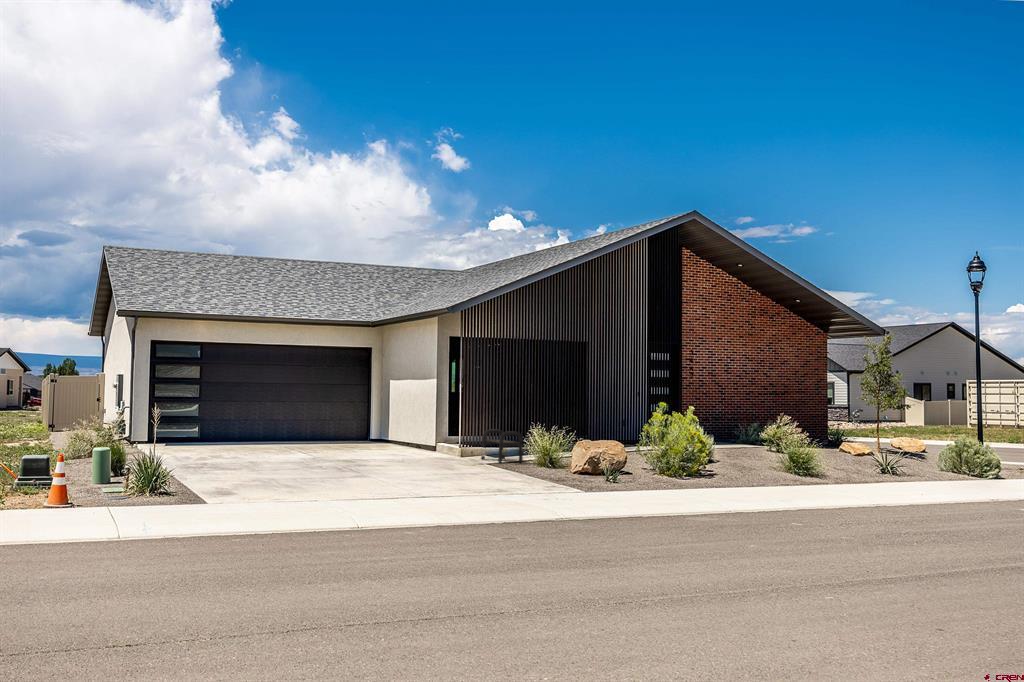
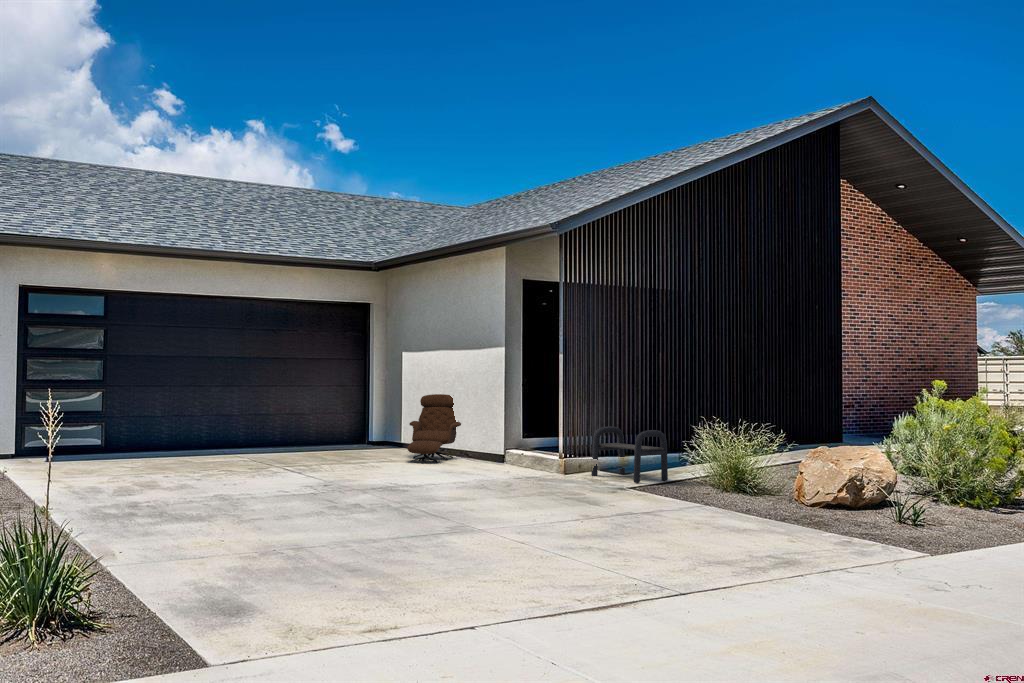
lounge chair: none [379,408,418,452] -> present [408,394,461,463]

